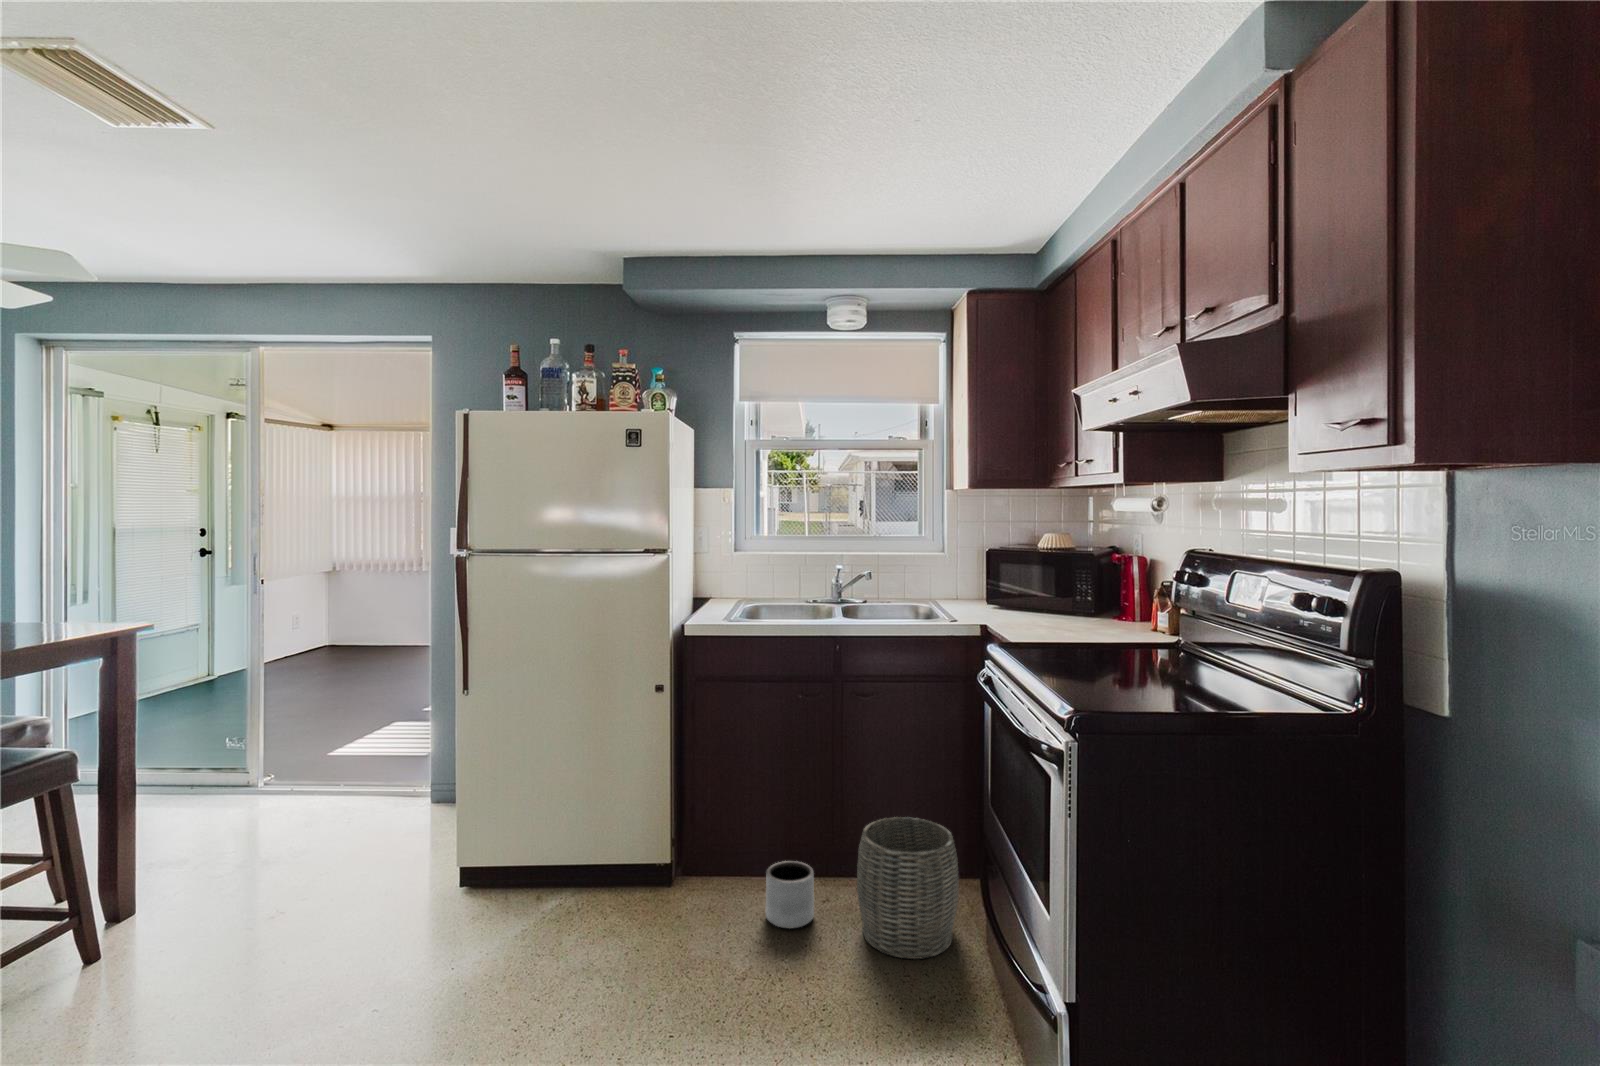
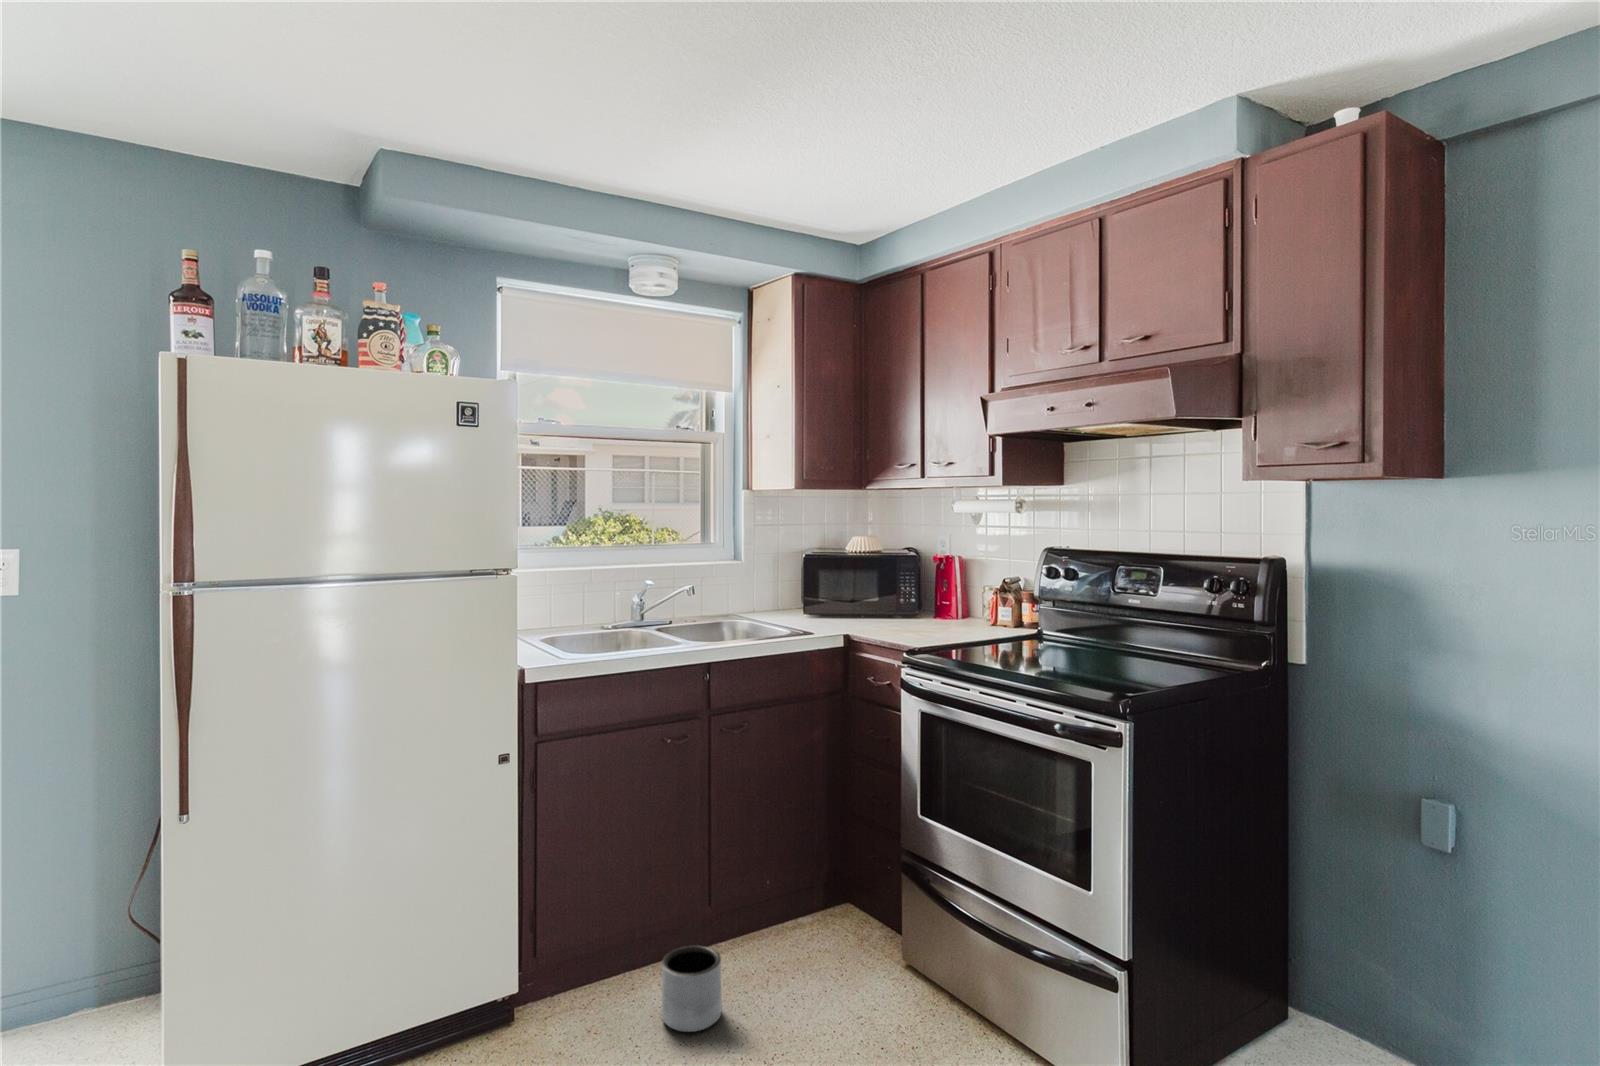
woven basket: present [857,817,959,959] -> none [770,860,882,1021]

